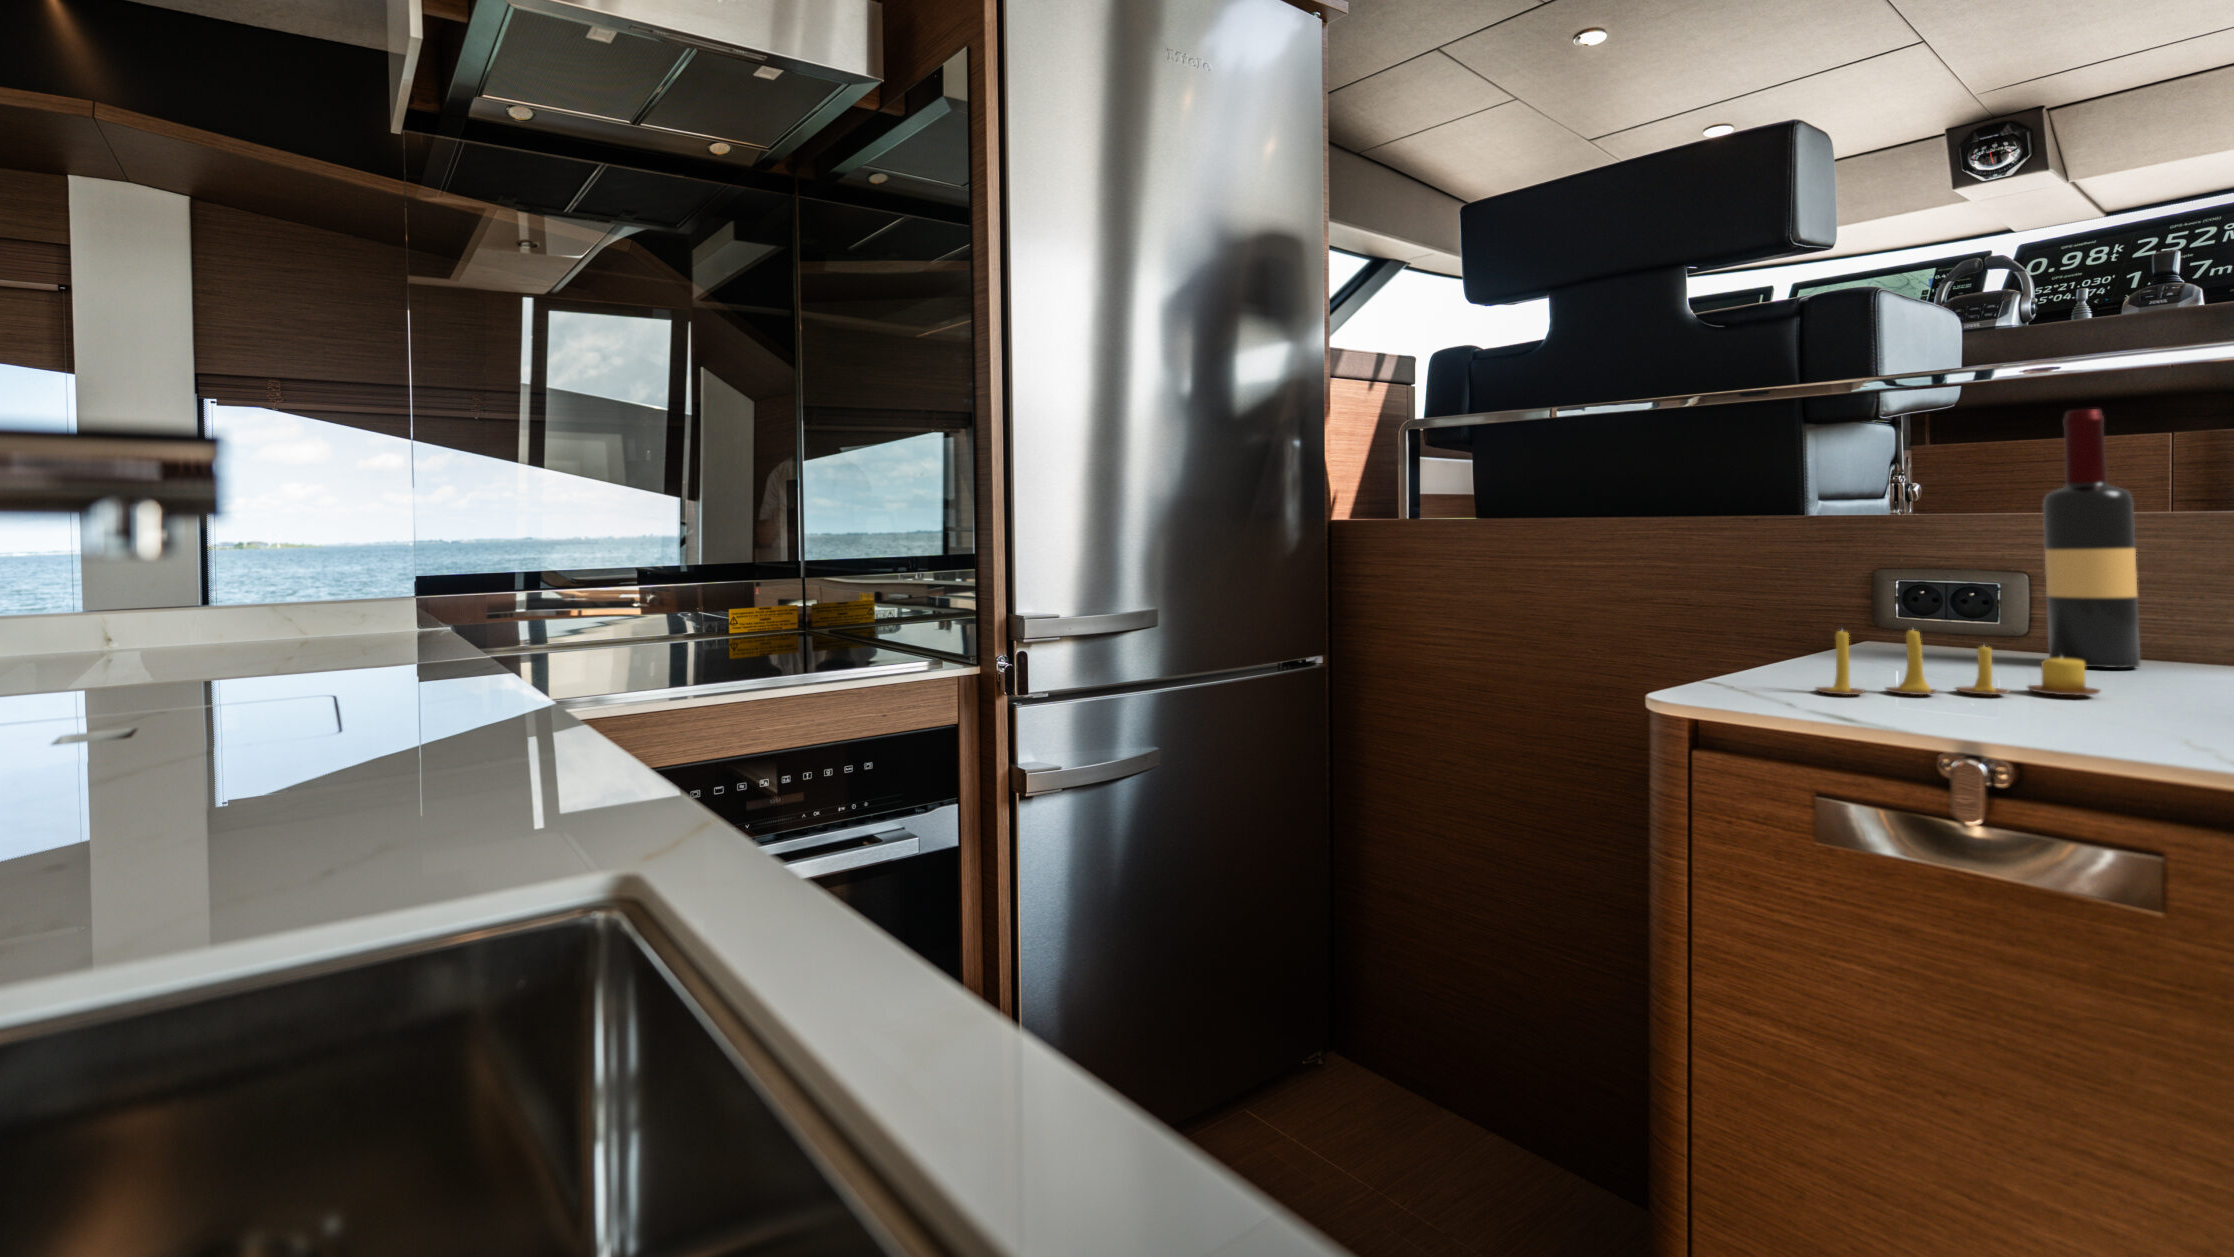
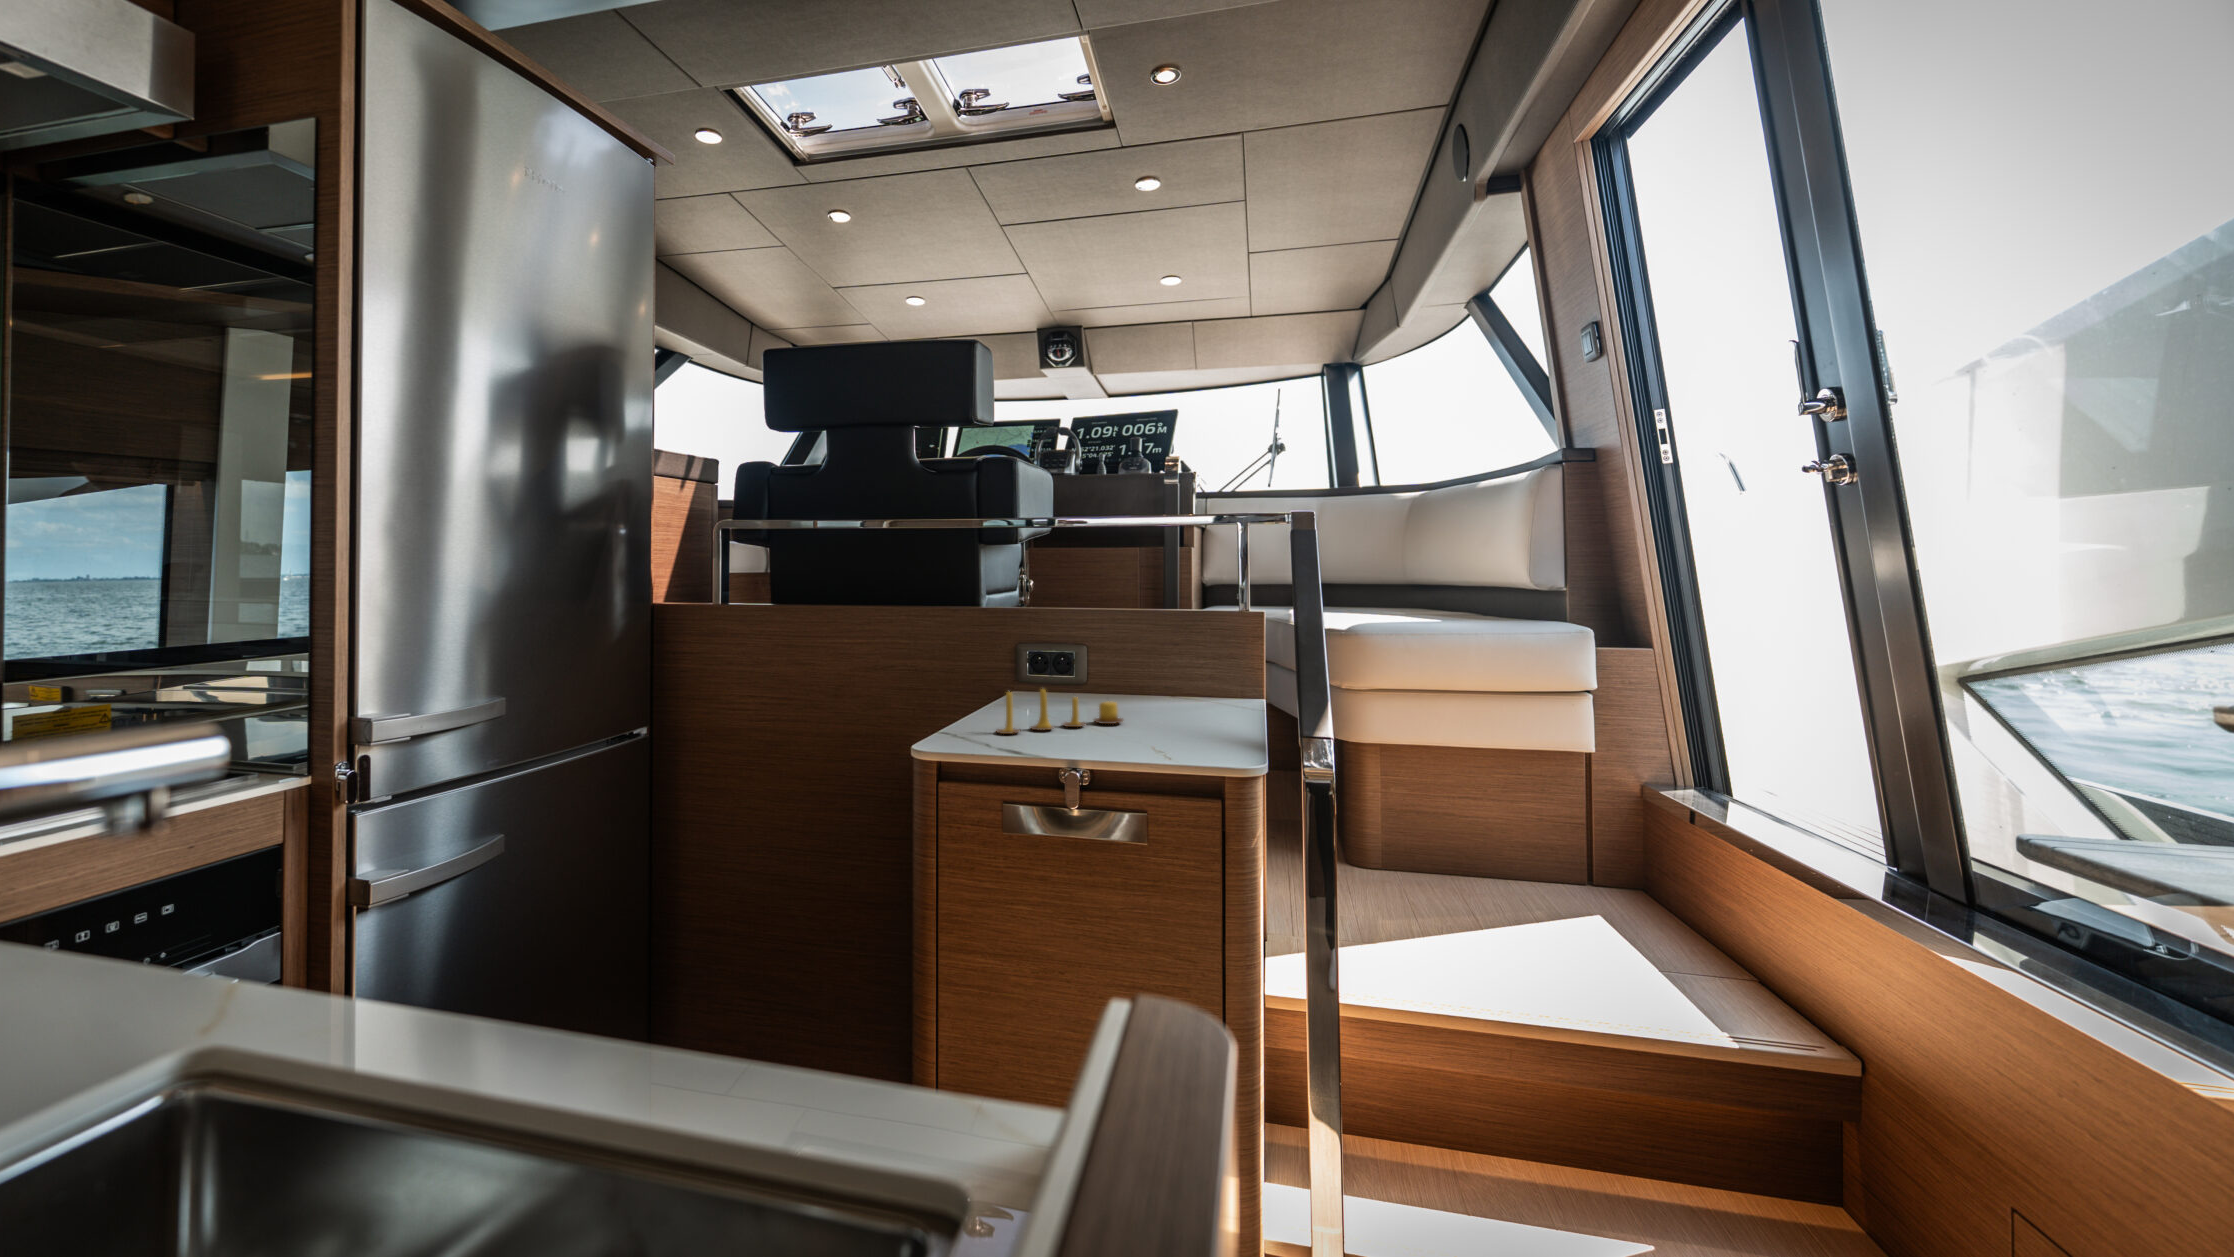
wine bottle: present [2043,409,2140,668] -> none [1097,549,1138,703]

